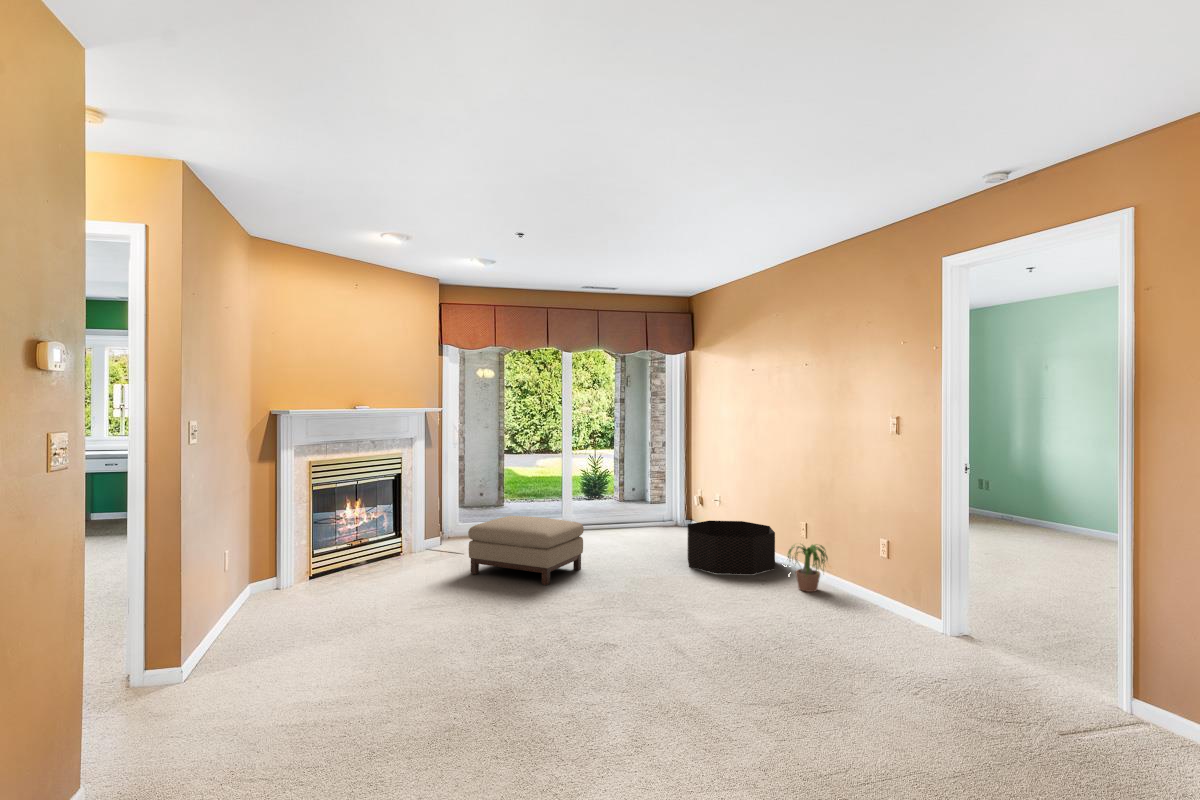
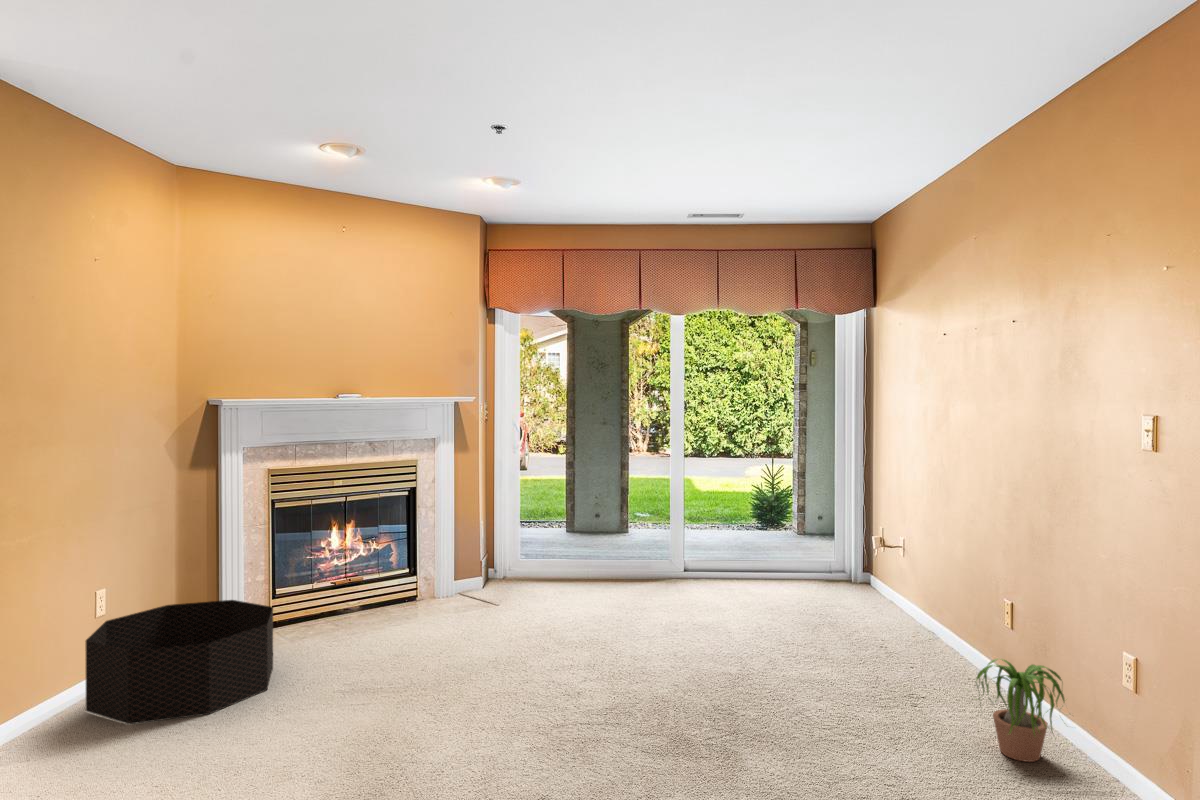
ottoman: present [468,516,584,585] -> none [463,558,636,678]
basket: present [688,521,775,575] -> present [85,600,273,724]

